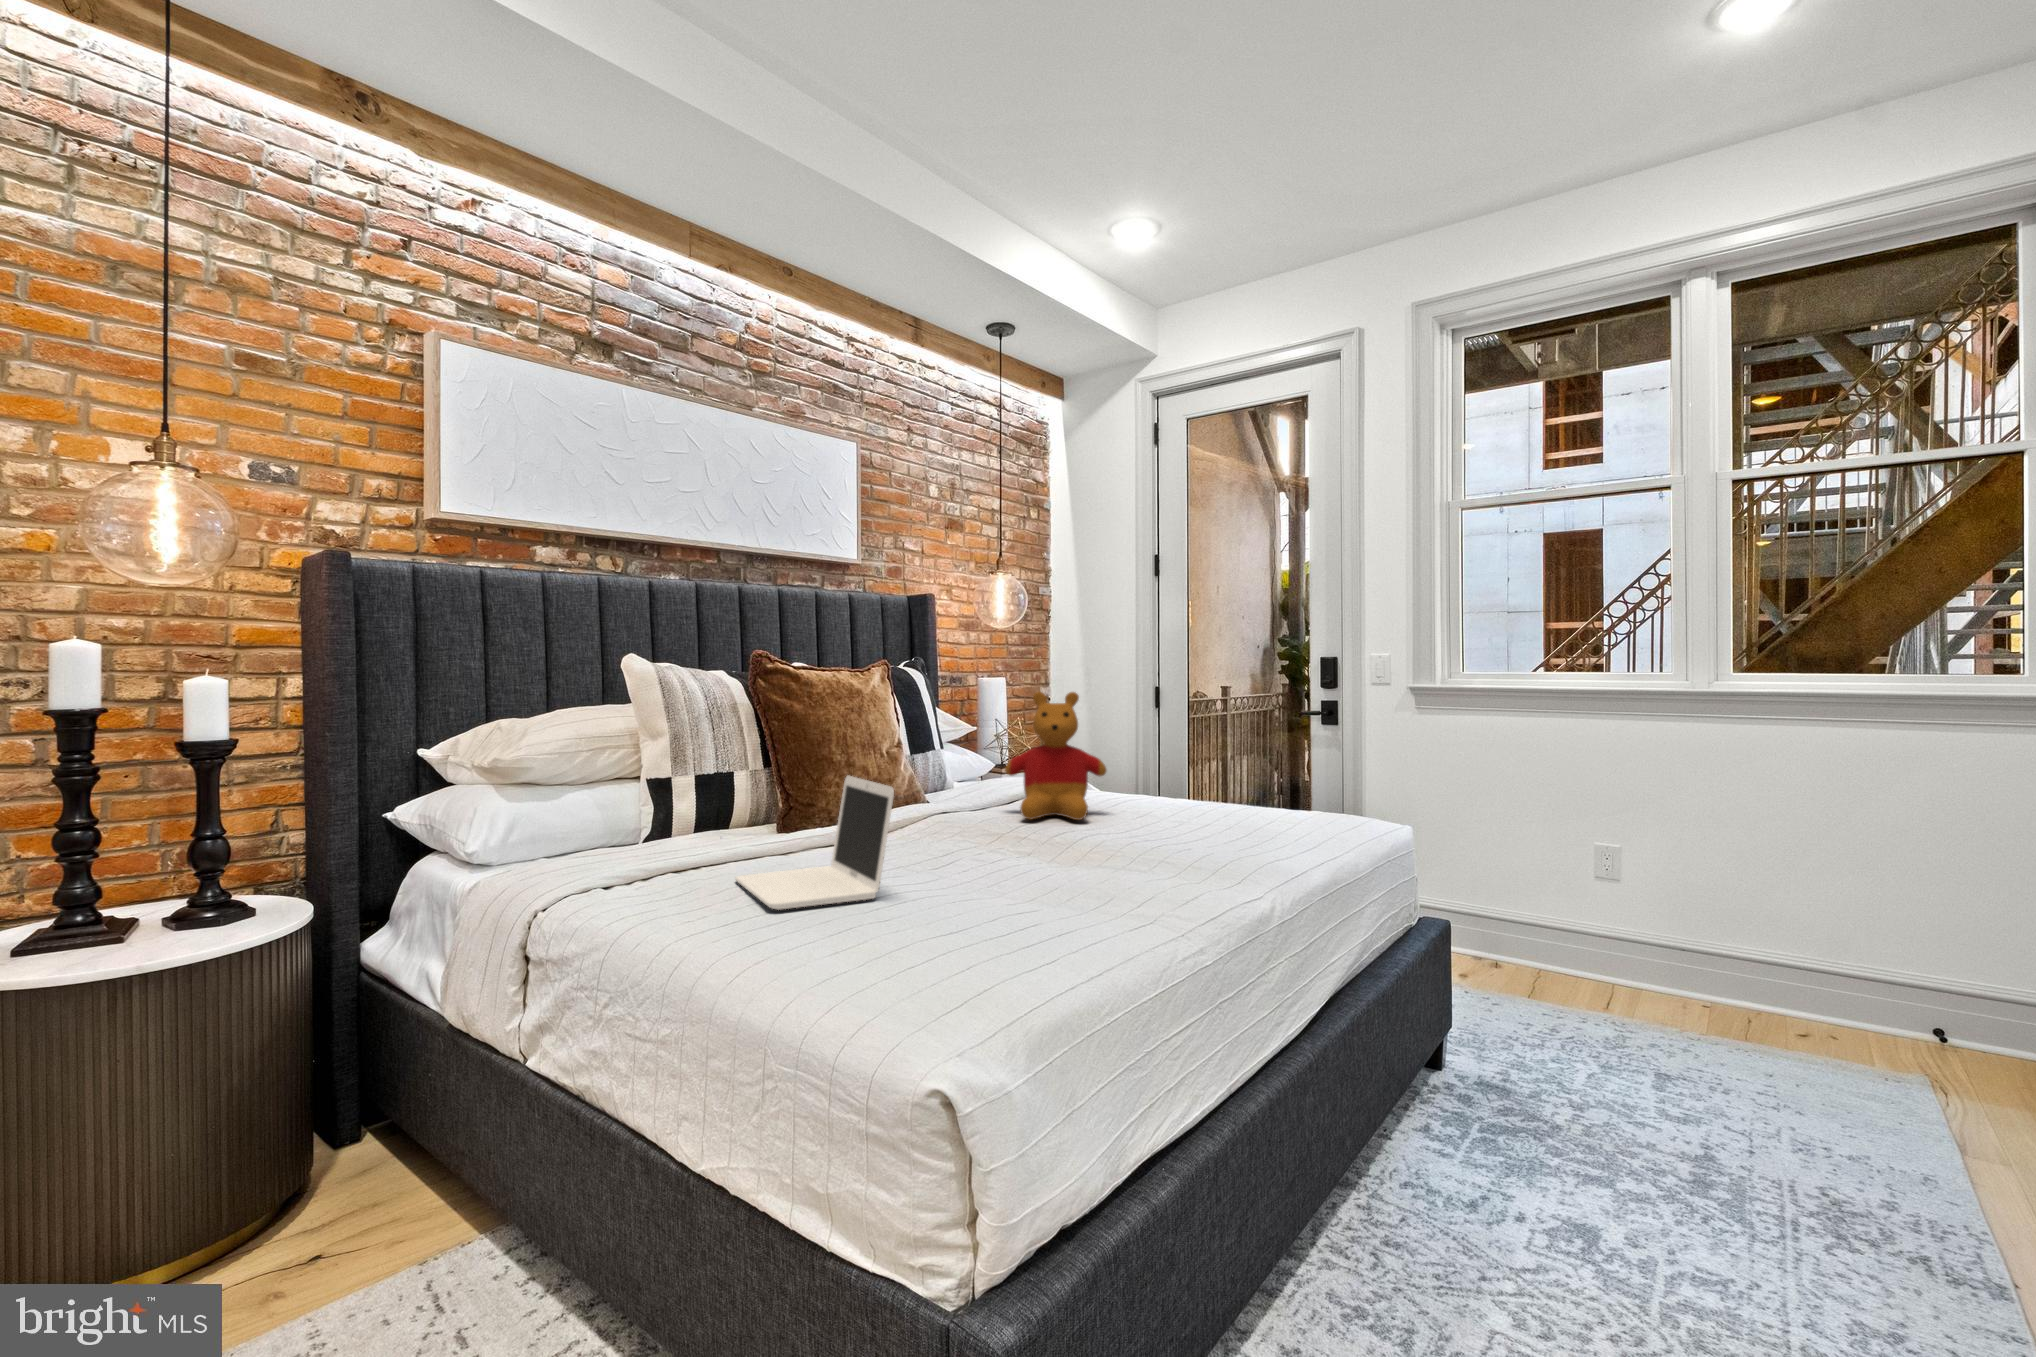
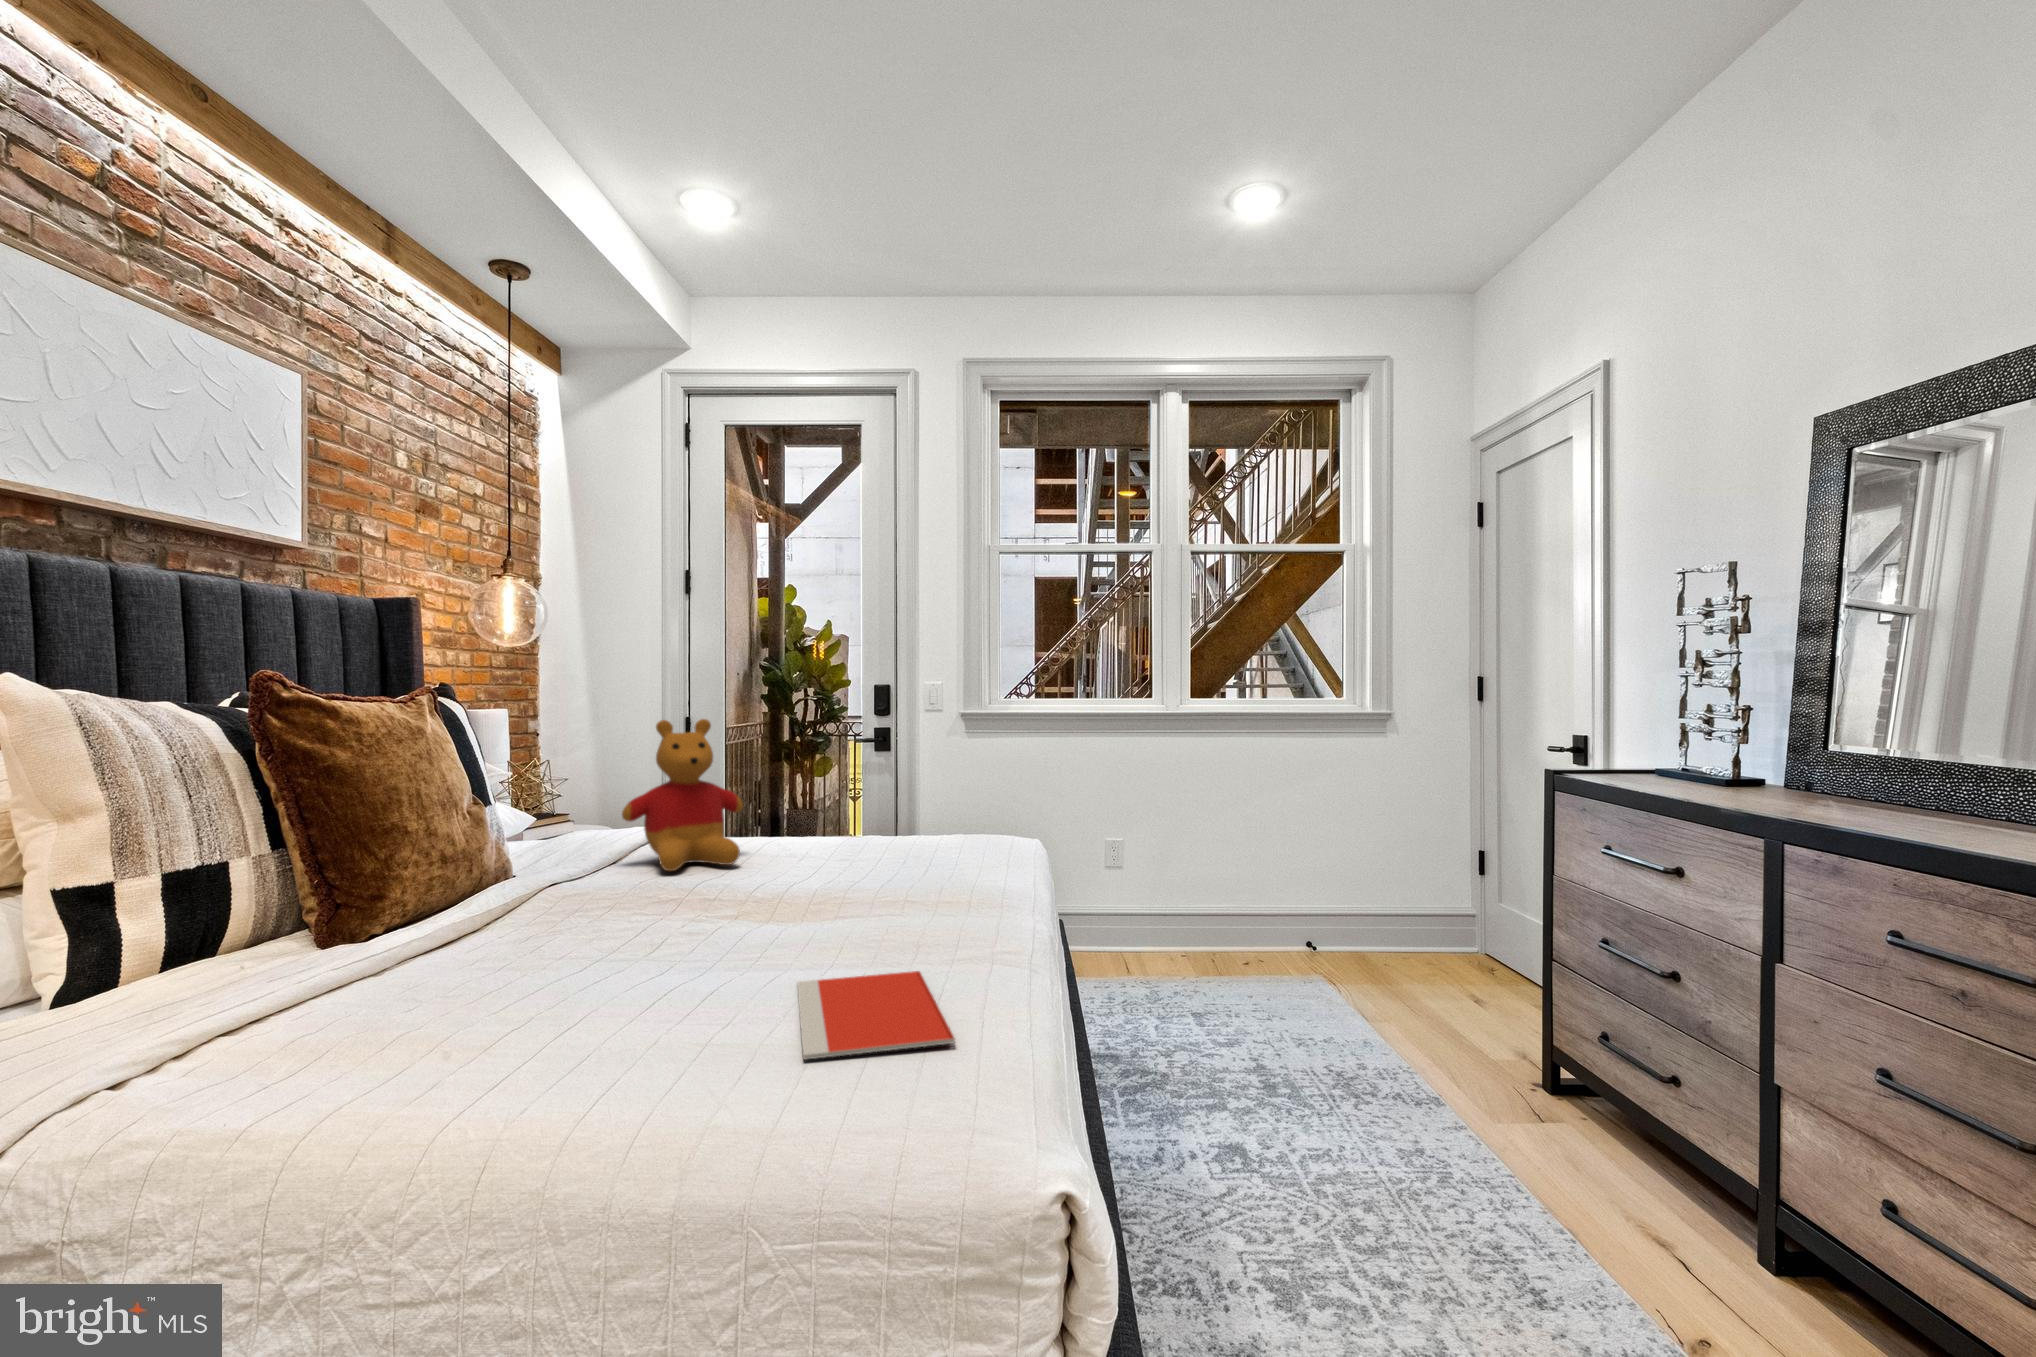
laptop: present [736,776,894,910] -> none [393,844,669,1043]
notebook: none [899,907,1083,969] -> present [797,971,955,1059]

